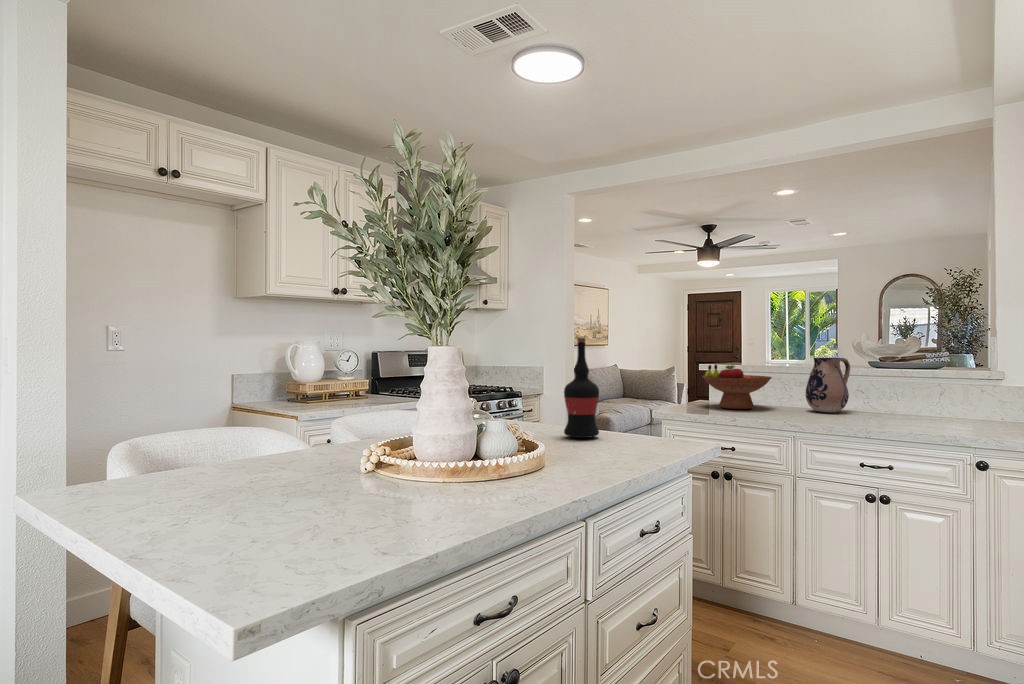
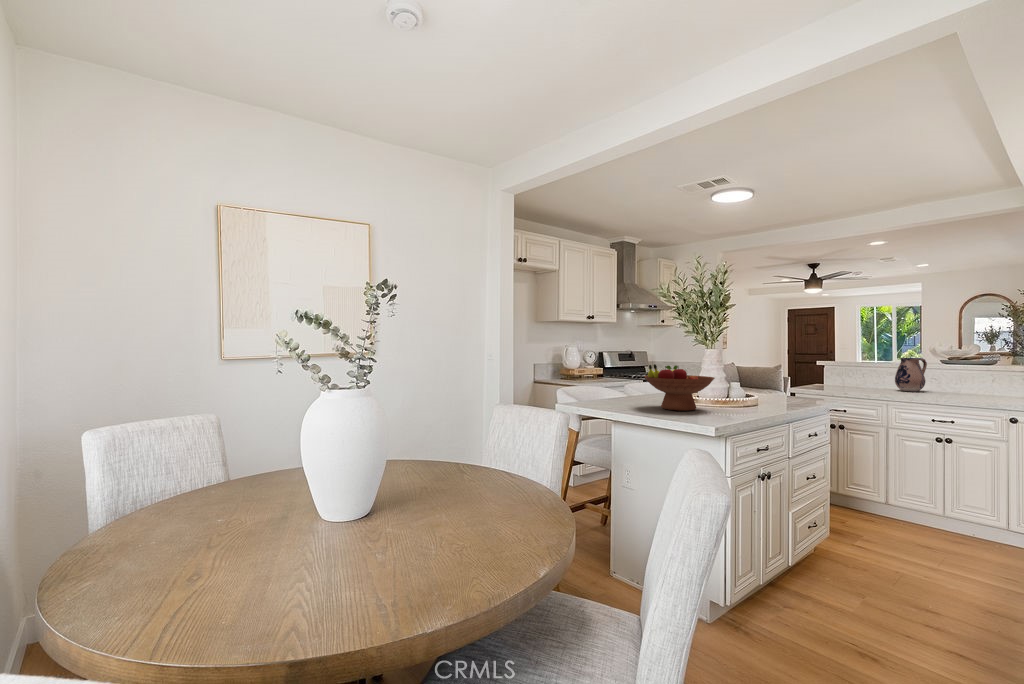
wine bottle: present [564,338,599,438] -> none [758,346,778,395]
fruit bowl: present [702,364,772,409] -> present [644,364,715,411]

